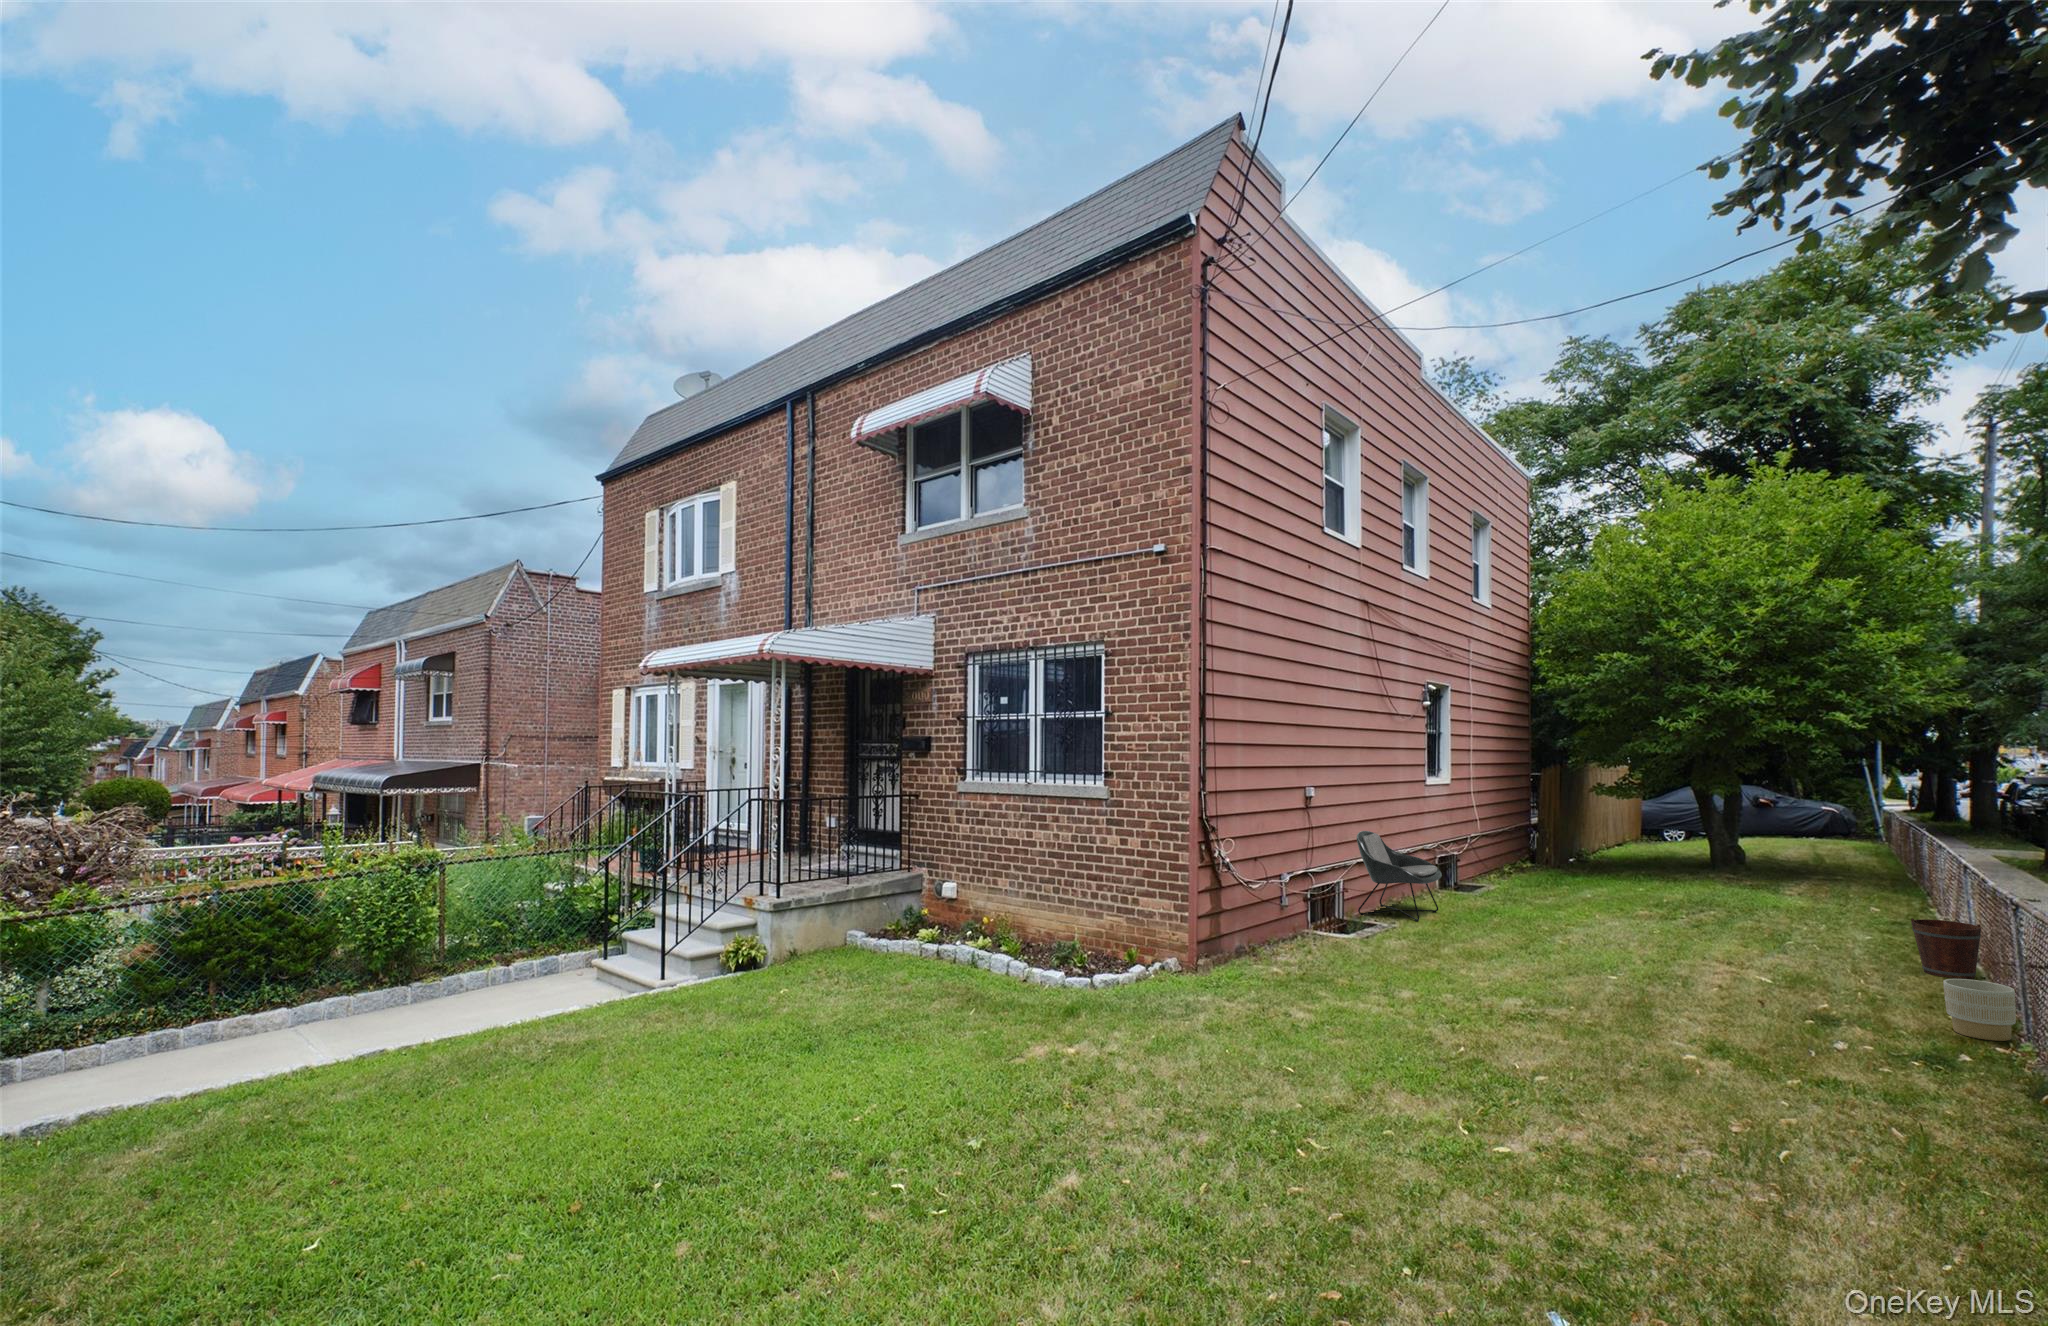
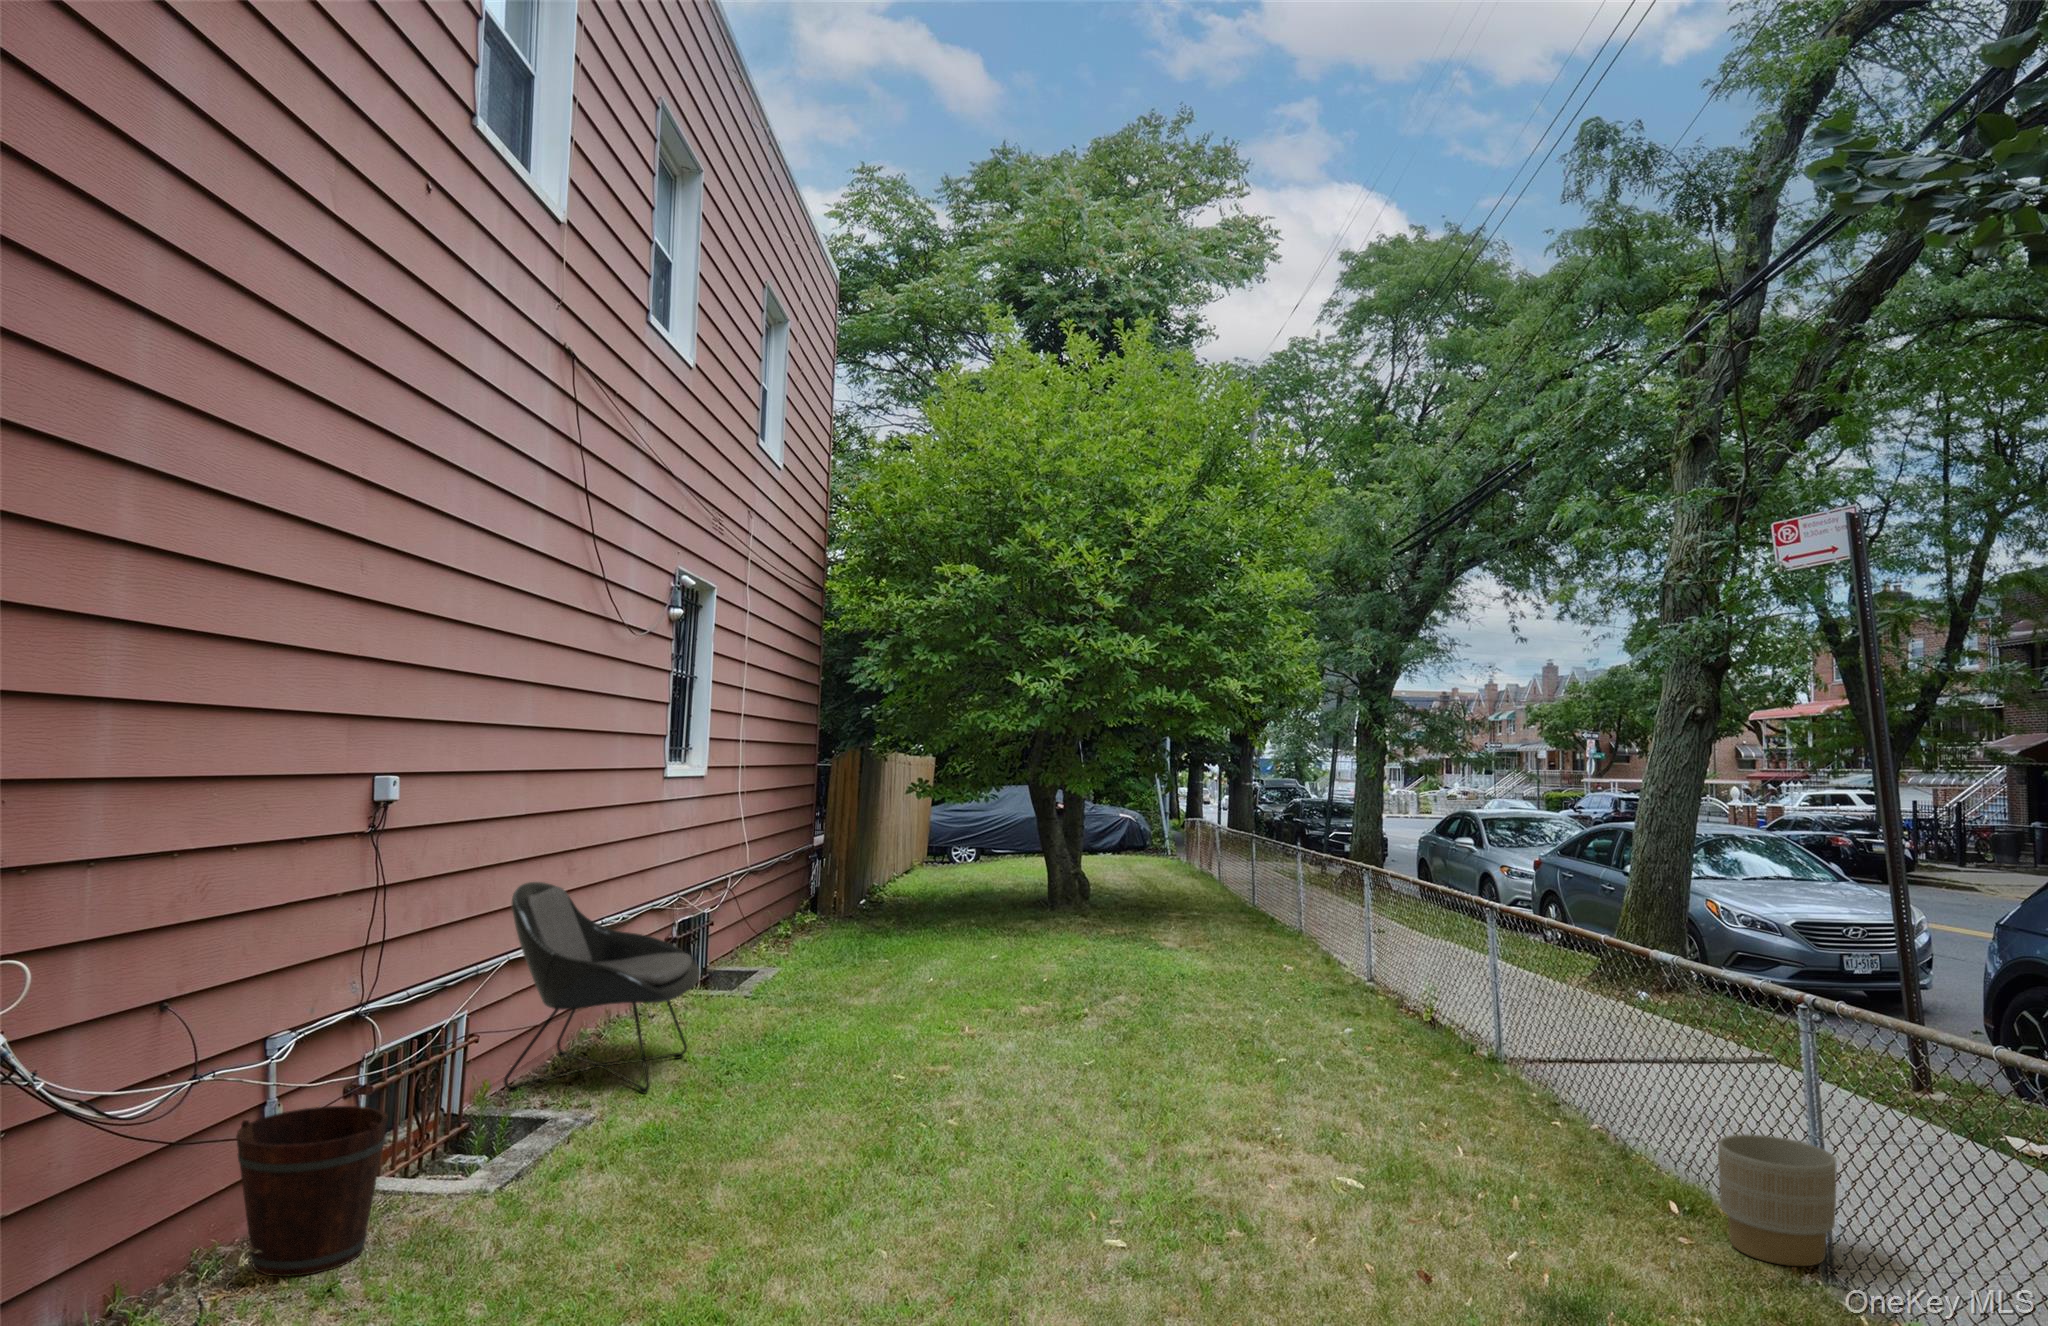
bucket: present [1911,919,1981,979] -> present [236,1106,388,1277]

